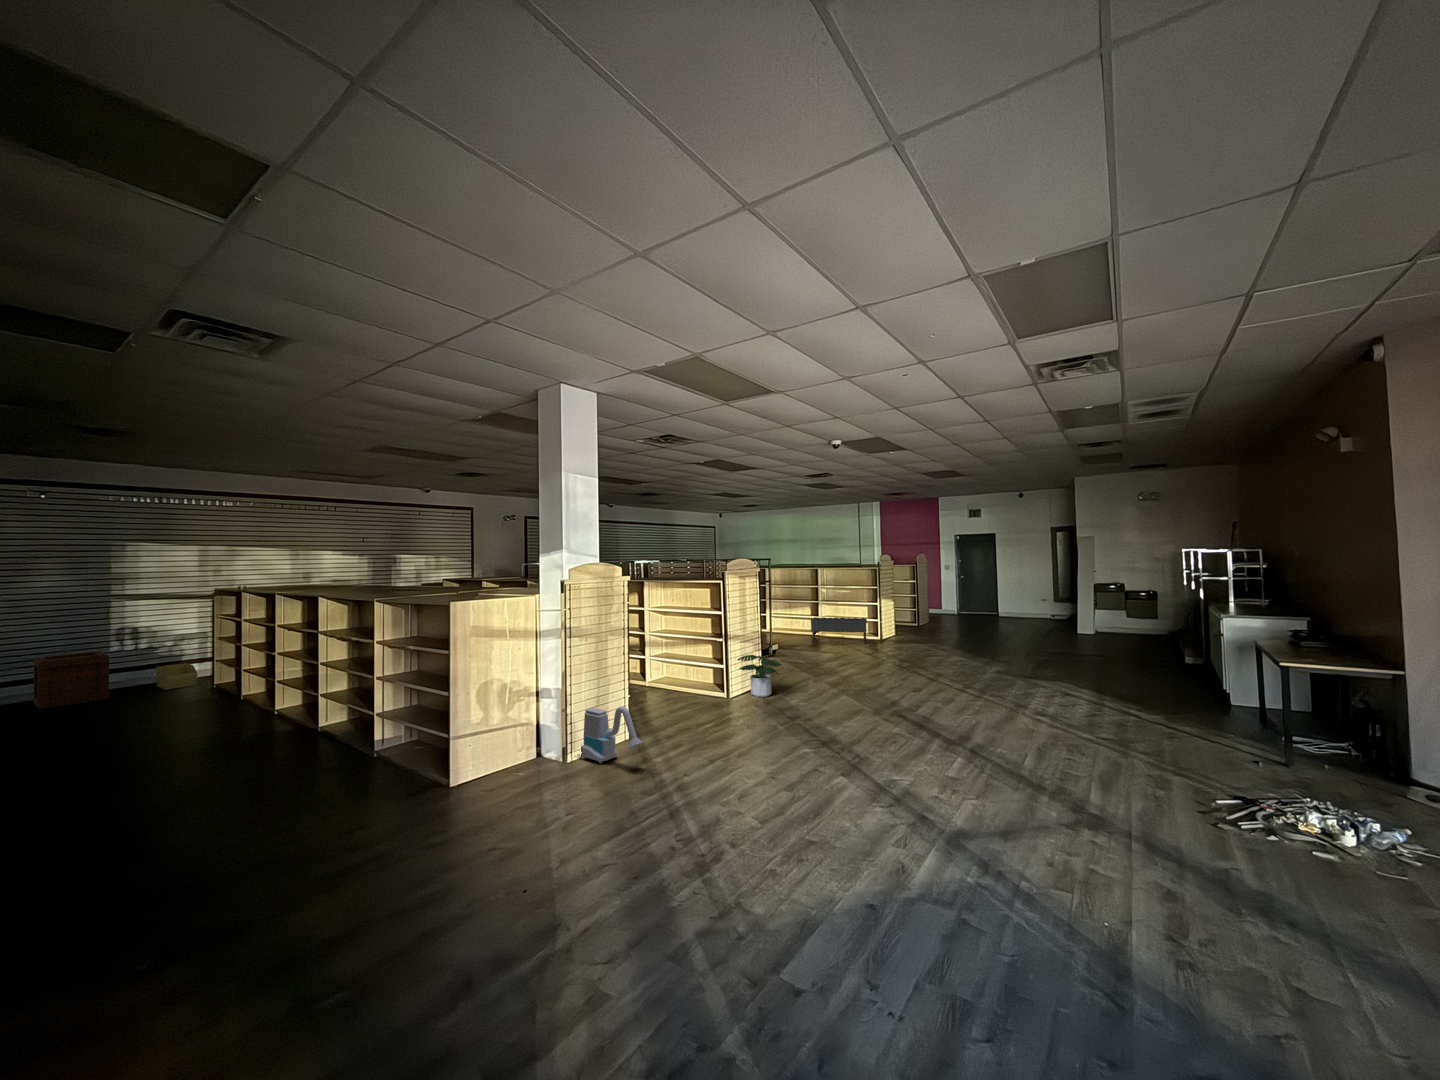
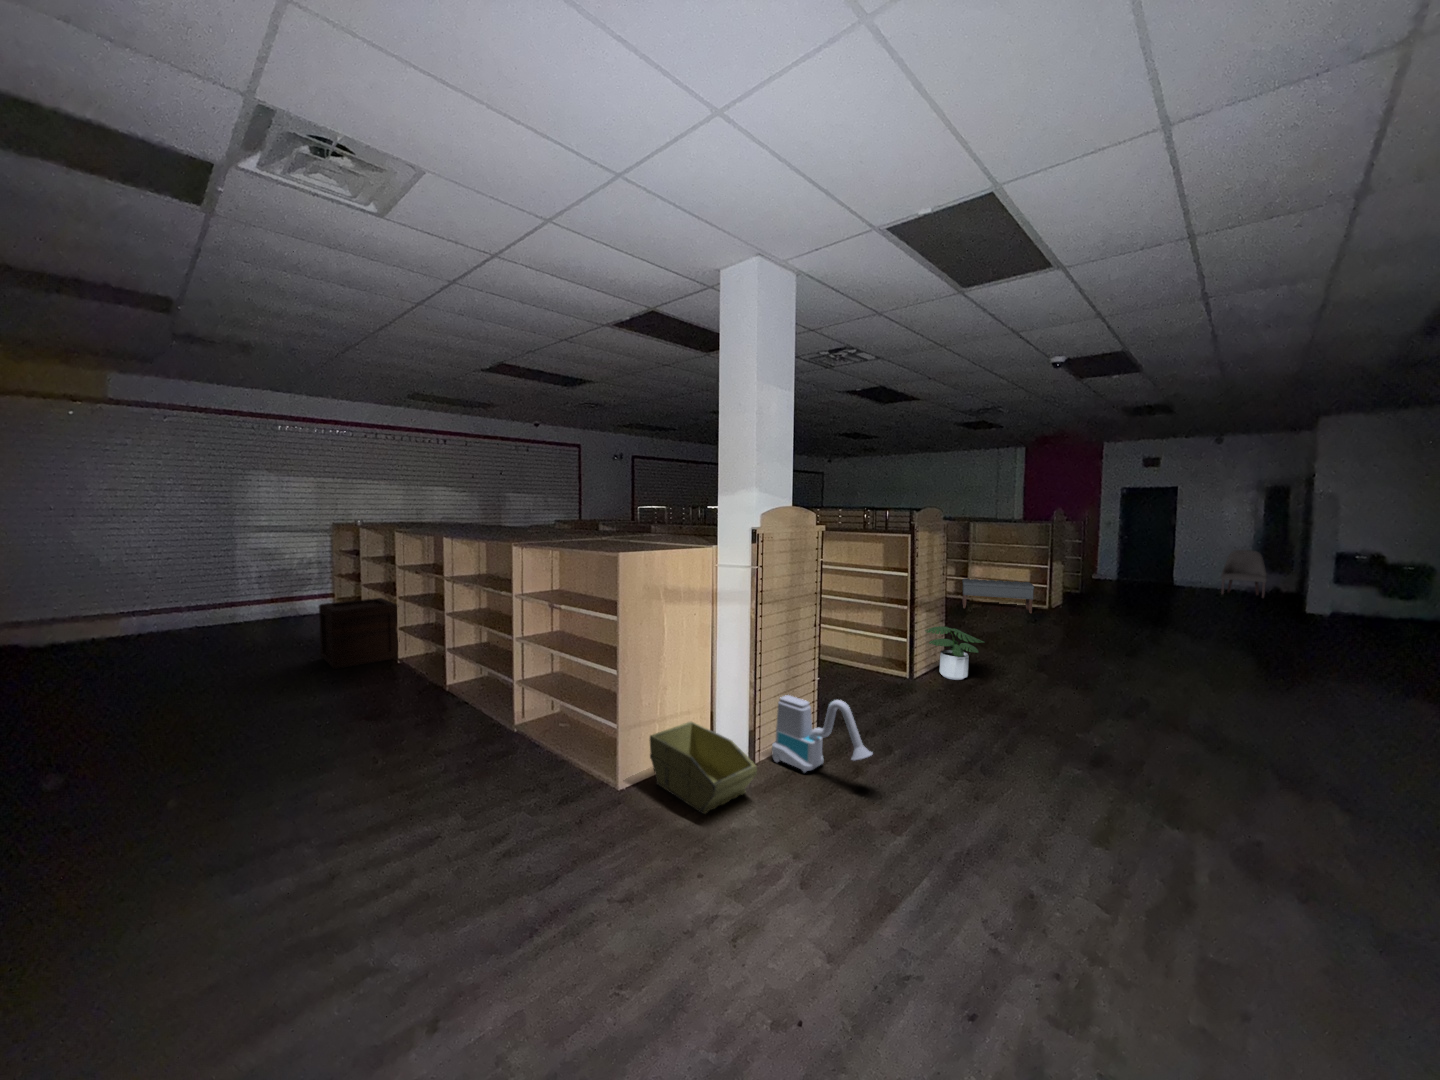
chair: none [1032,584,1063,623] -> present [1221,550,1267,598]
wooden crate: present [33,651,109,710] -> present [319,598,400,669]
storage bin: present [156,663,198,690] -> present [650,721,757,814]

